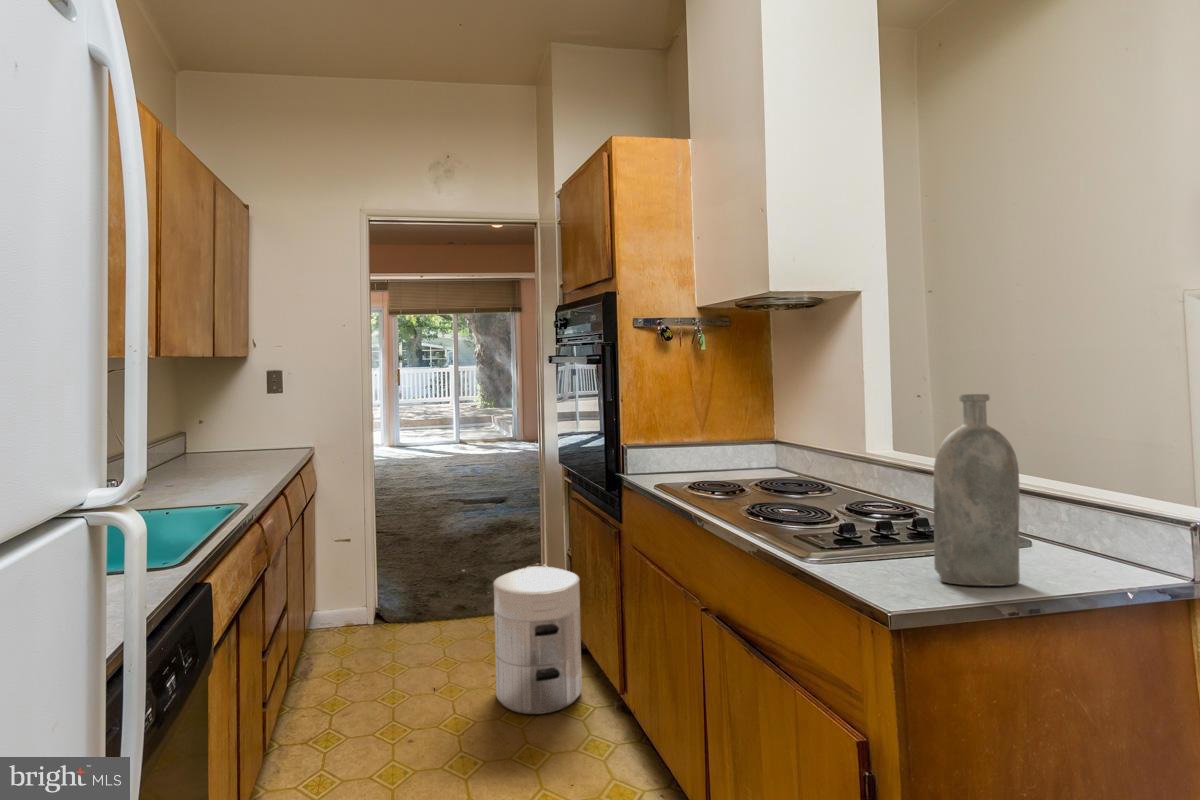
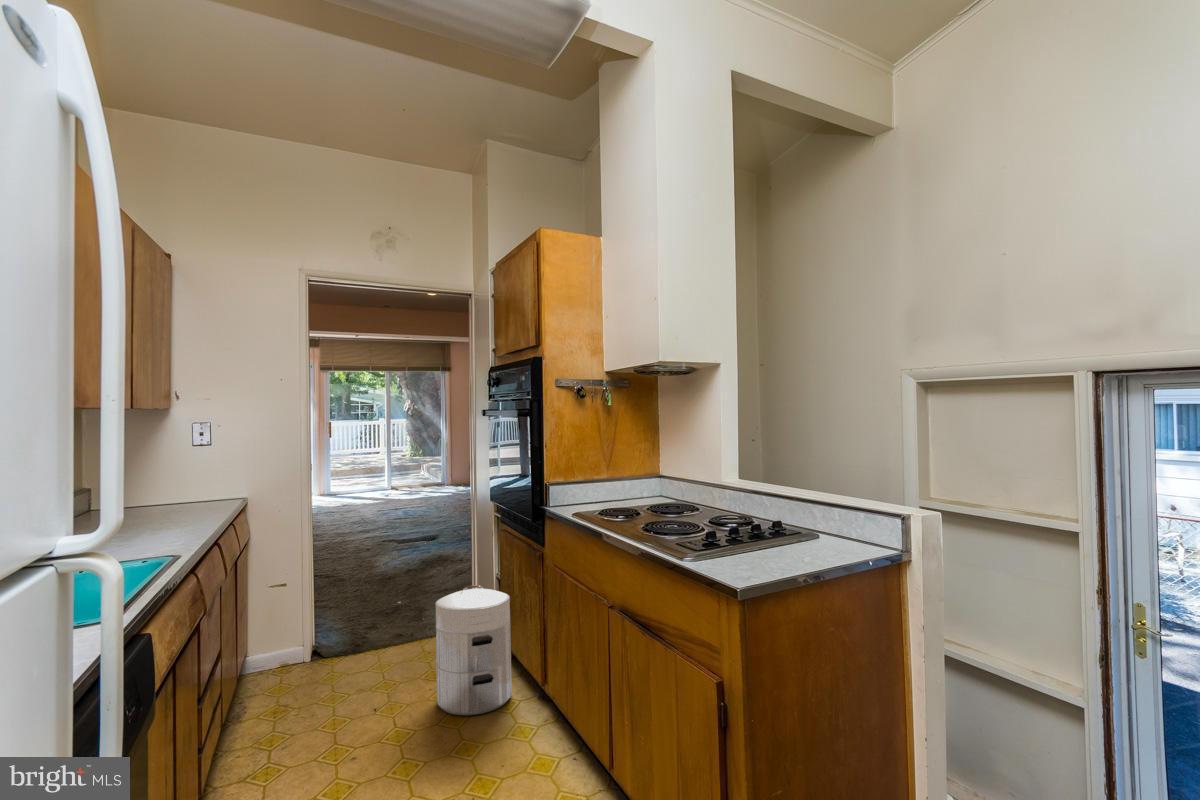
bottle: present [933,394,1020,586] -> none [750,436,804,560]

